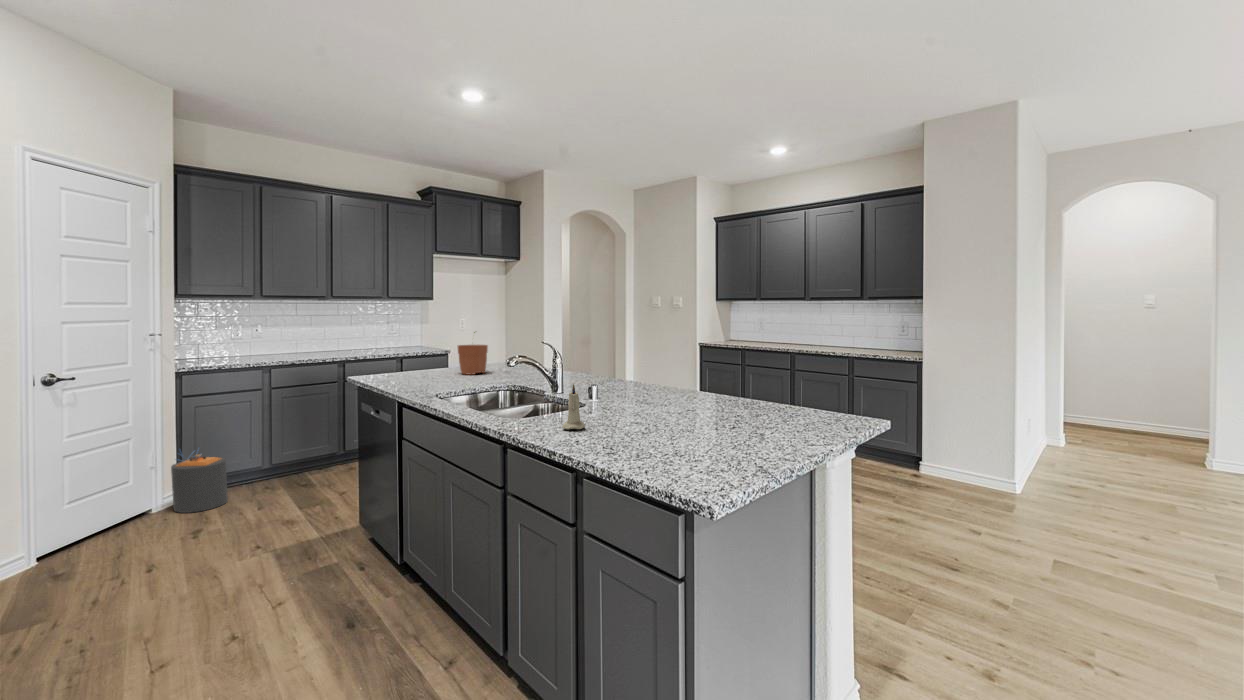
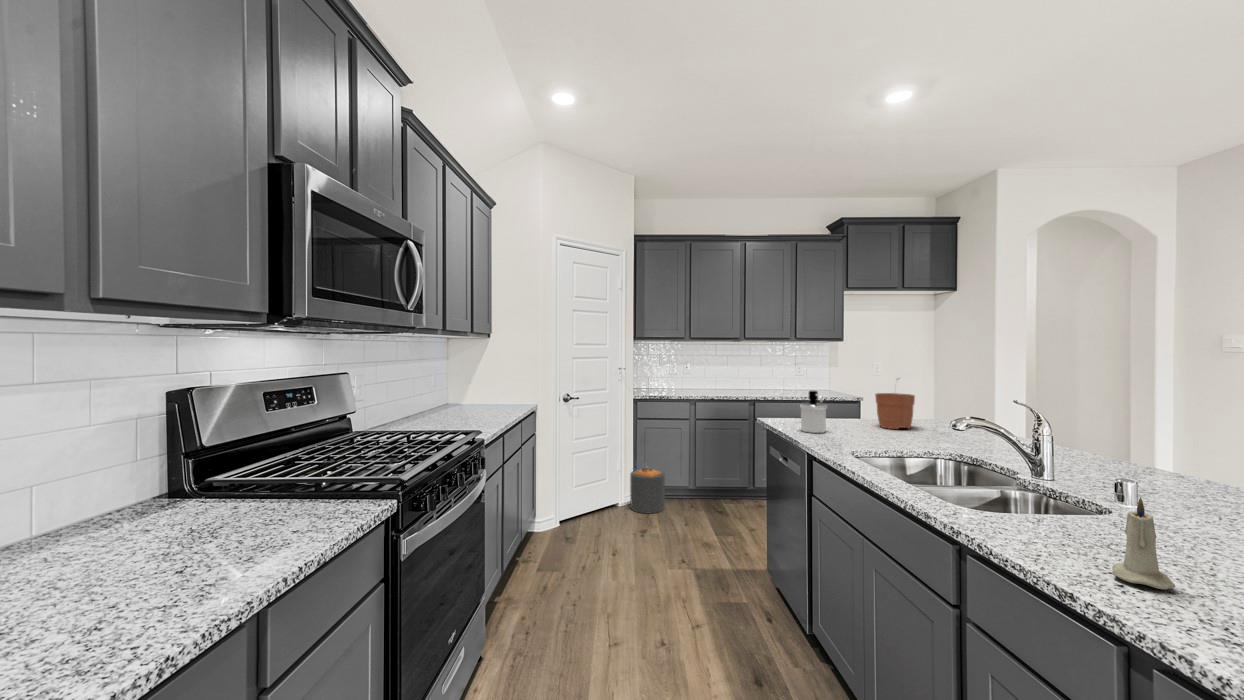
soap dispenser: none [390,344,415,383] -> present [800,391,827,433]

